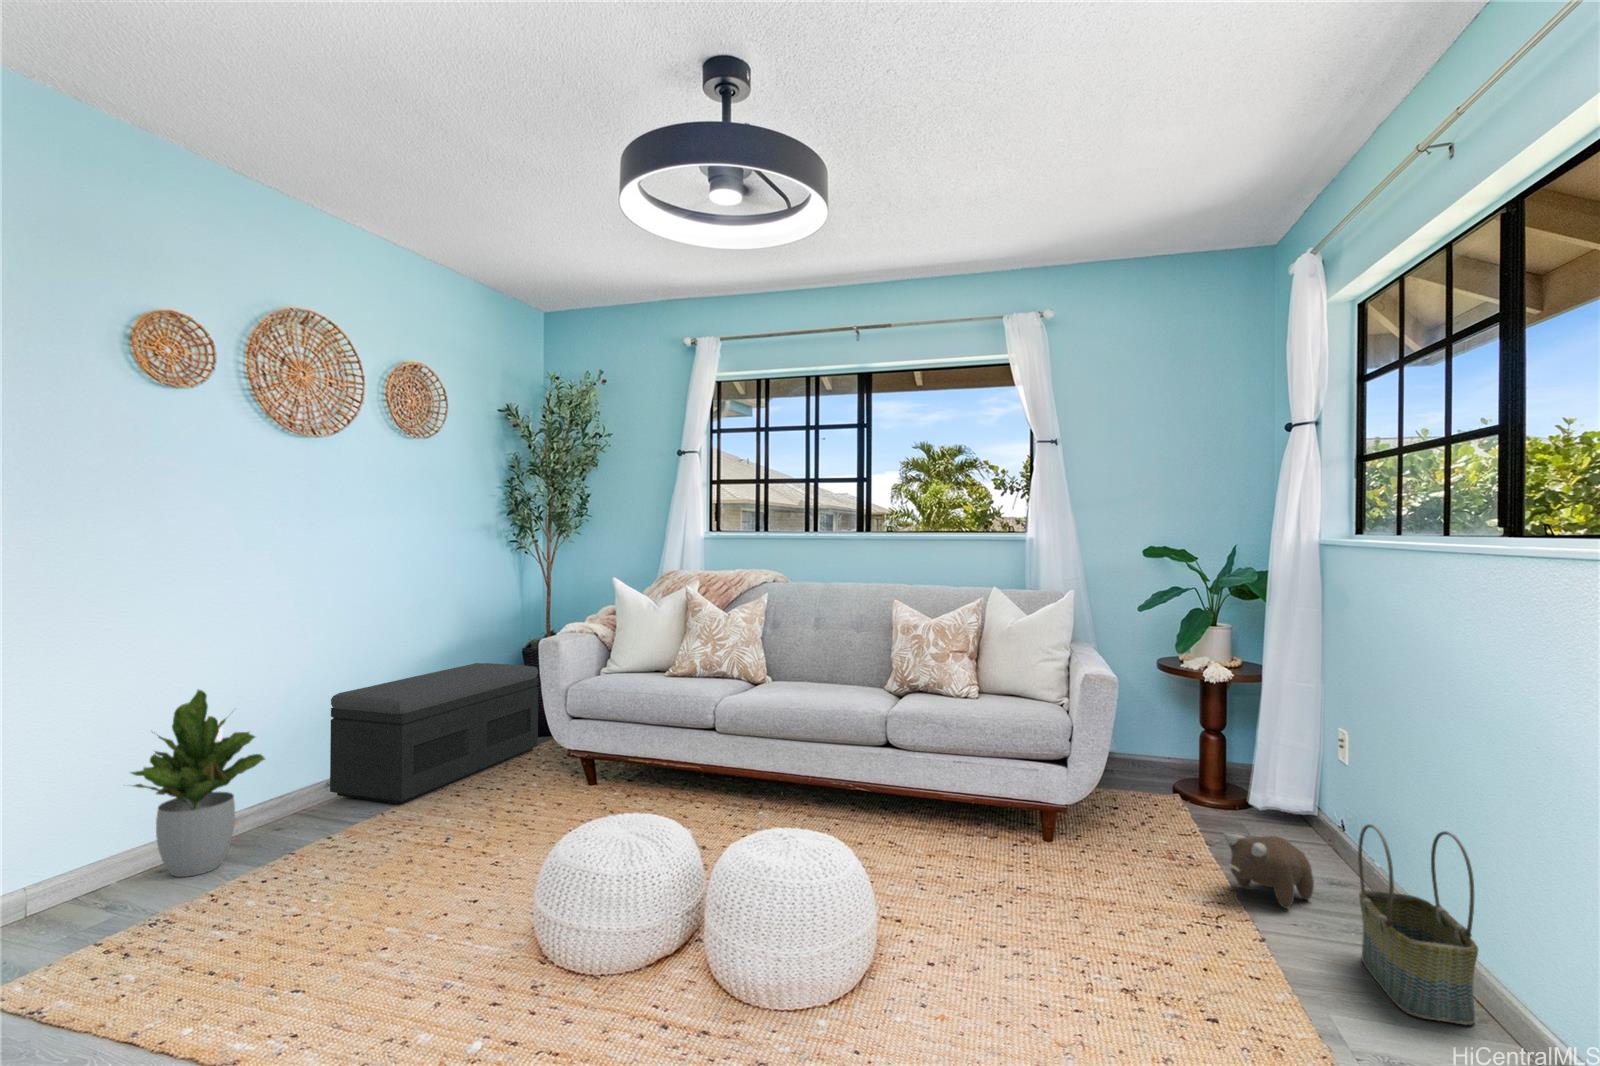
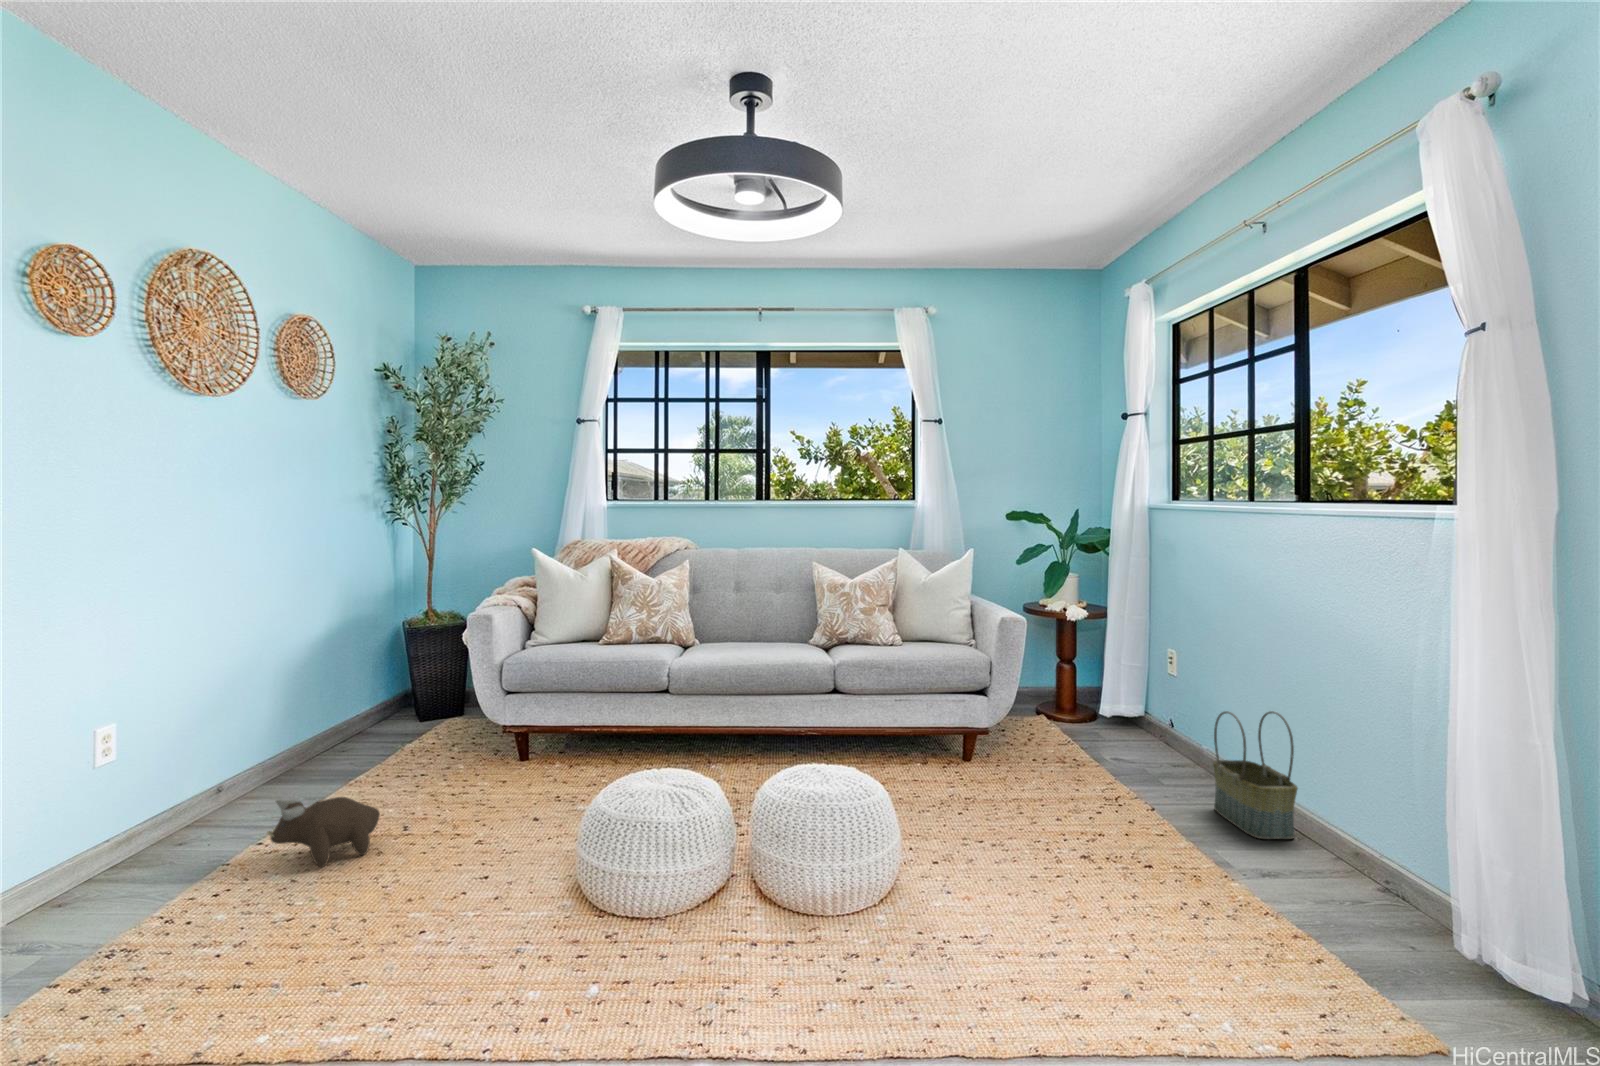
storage bench: present [330,663,538,804] -> none [237,642,443,790]
potted plant: present [131,690,265,877] -> none [58,678,223,885]
plush toy: present [1223,833,1314,908] -> present [267,797,380,867]

